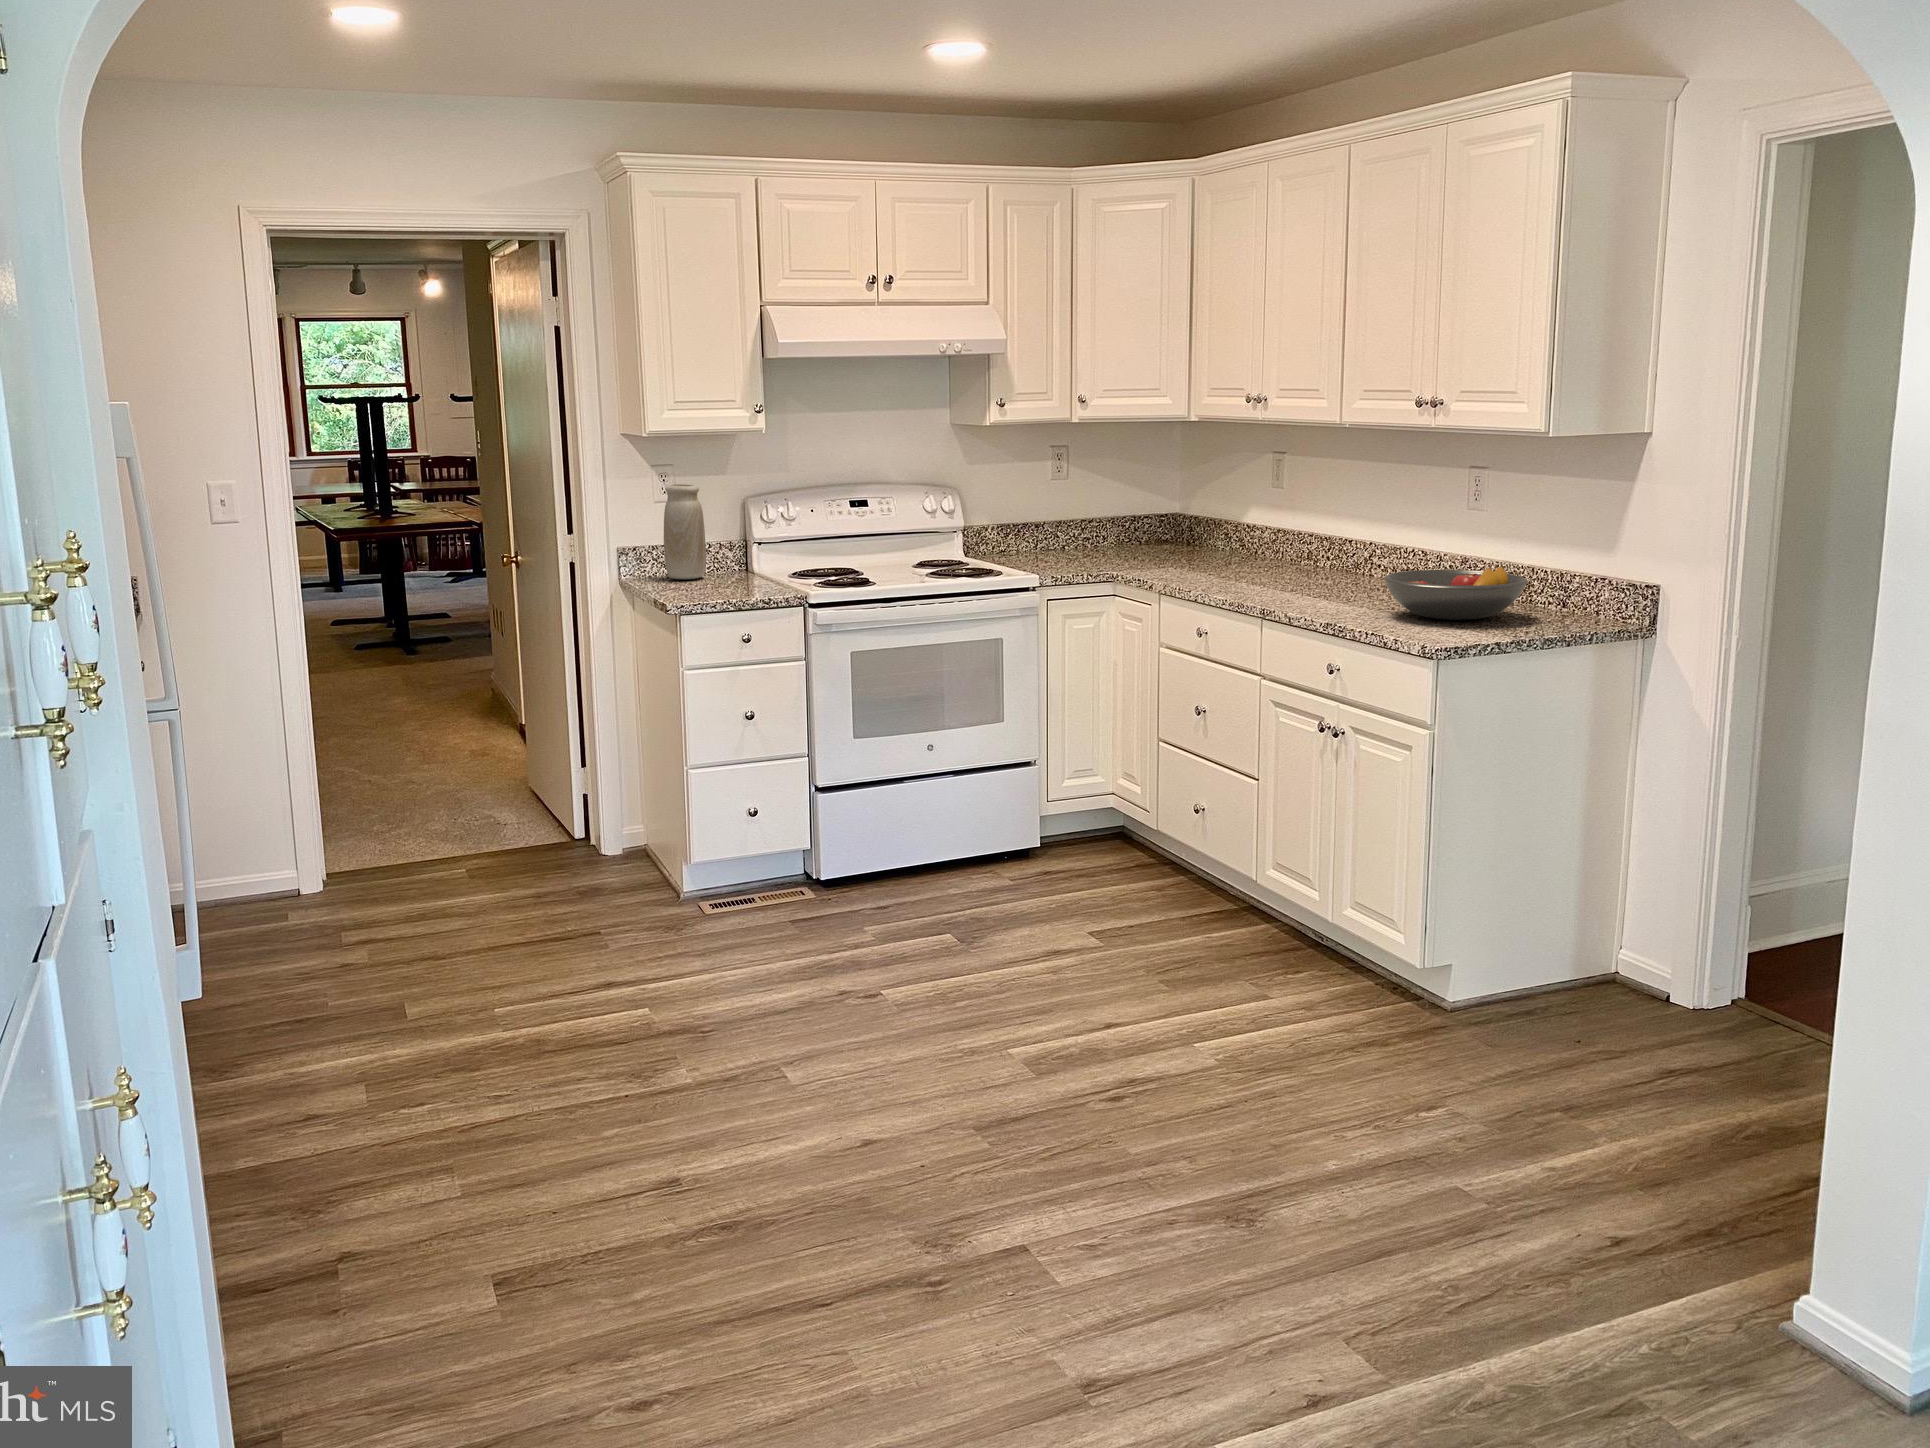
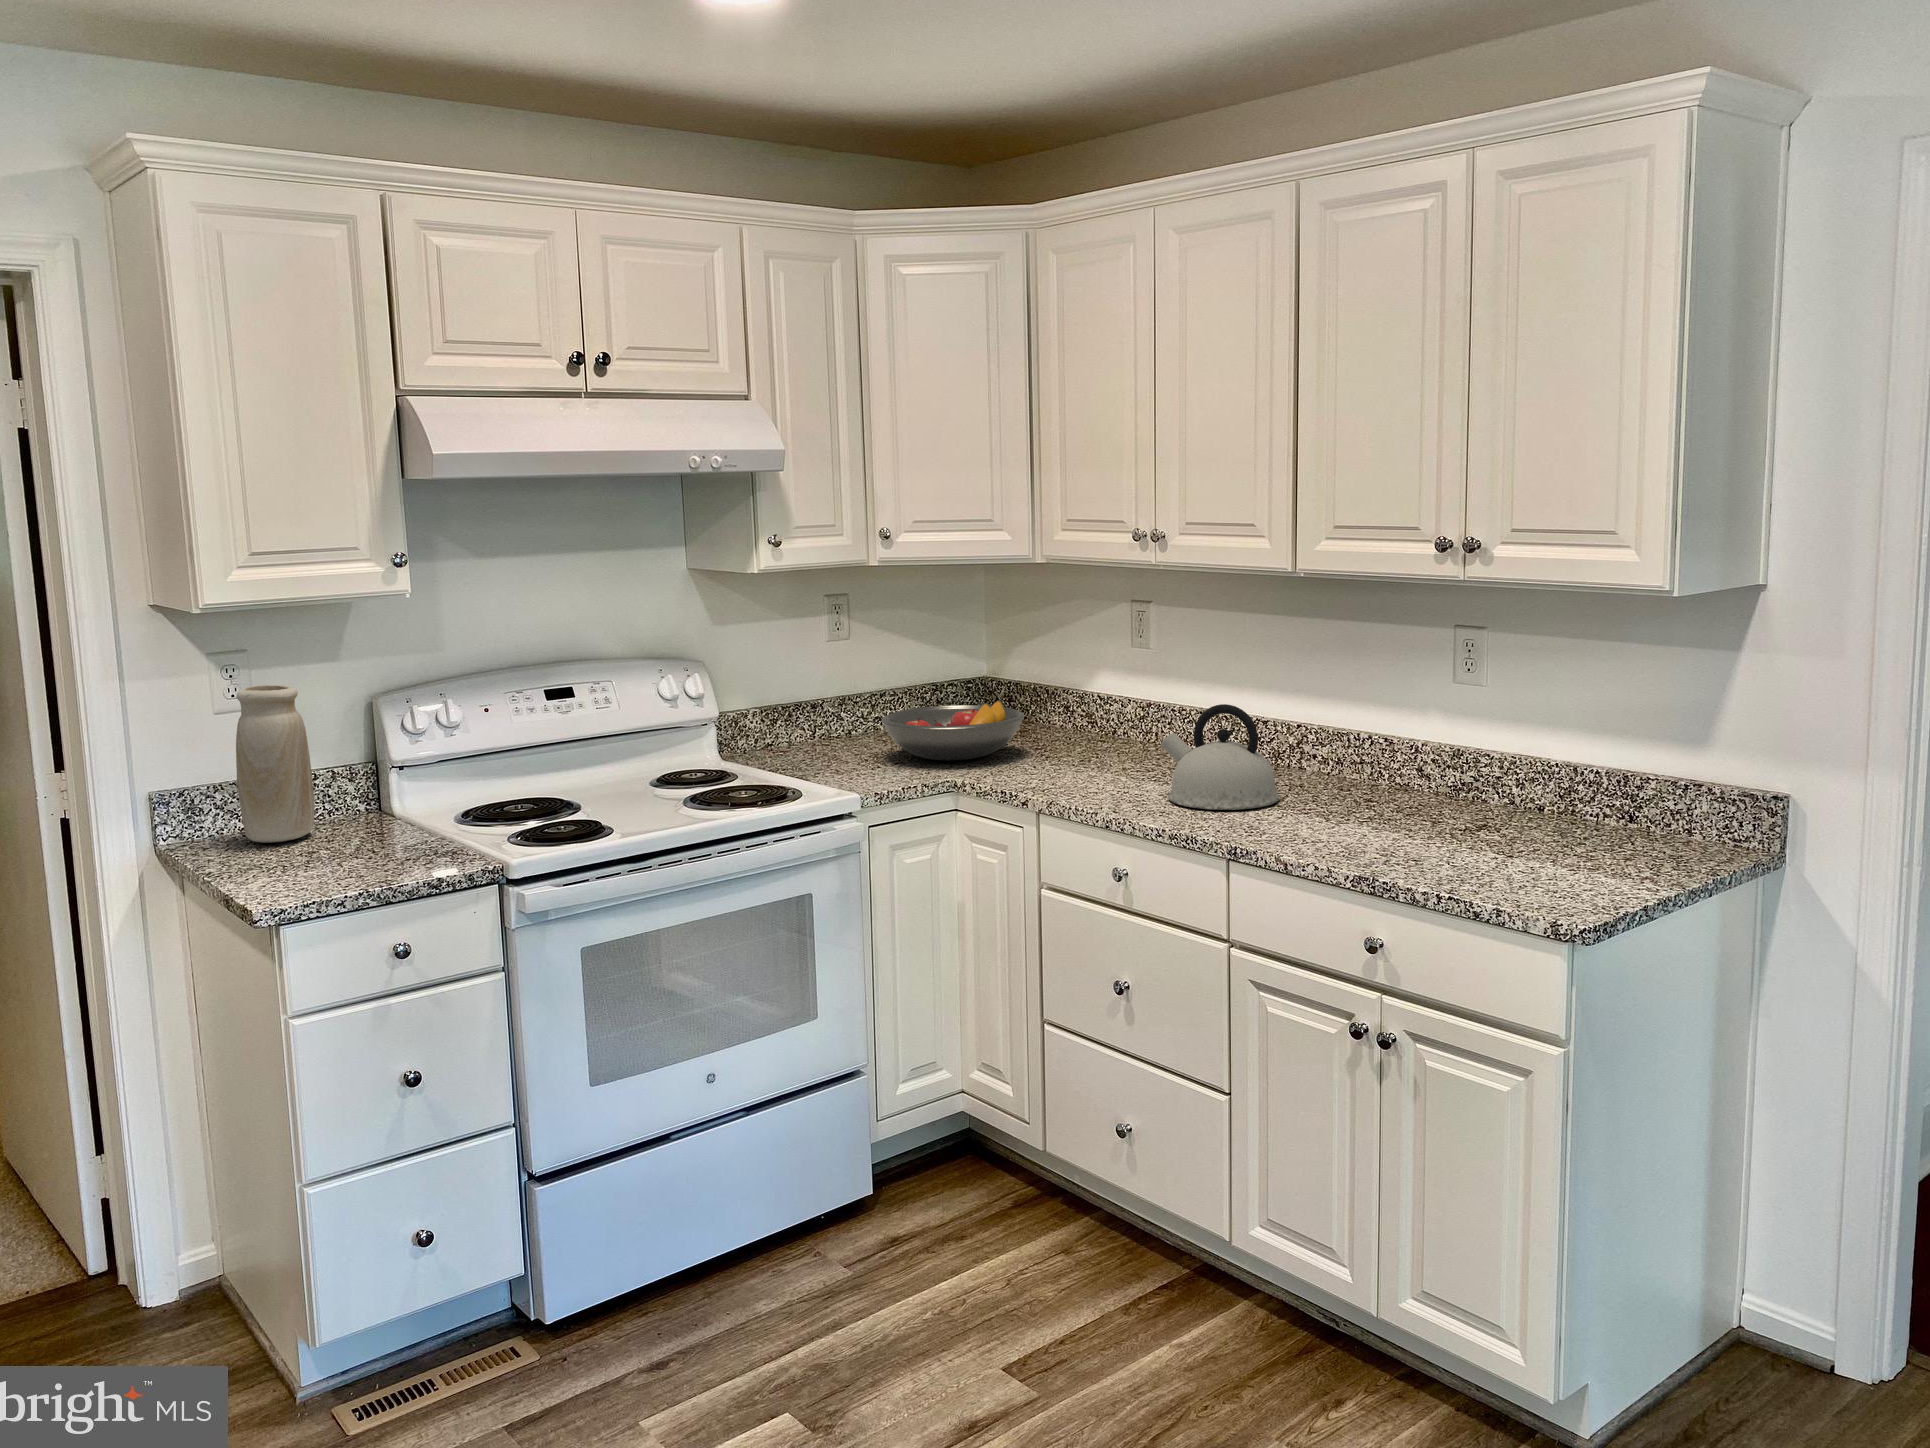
kettle: none [1250,520,1331,592] -> present [1160,704,1279,810]
fruit bowl: present [1383,566,1528,620] -> present [882,700,1024,761]

